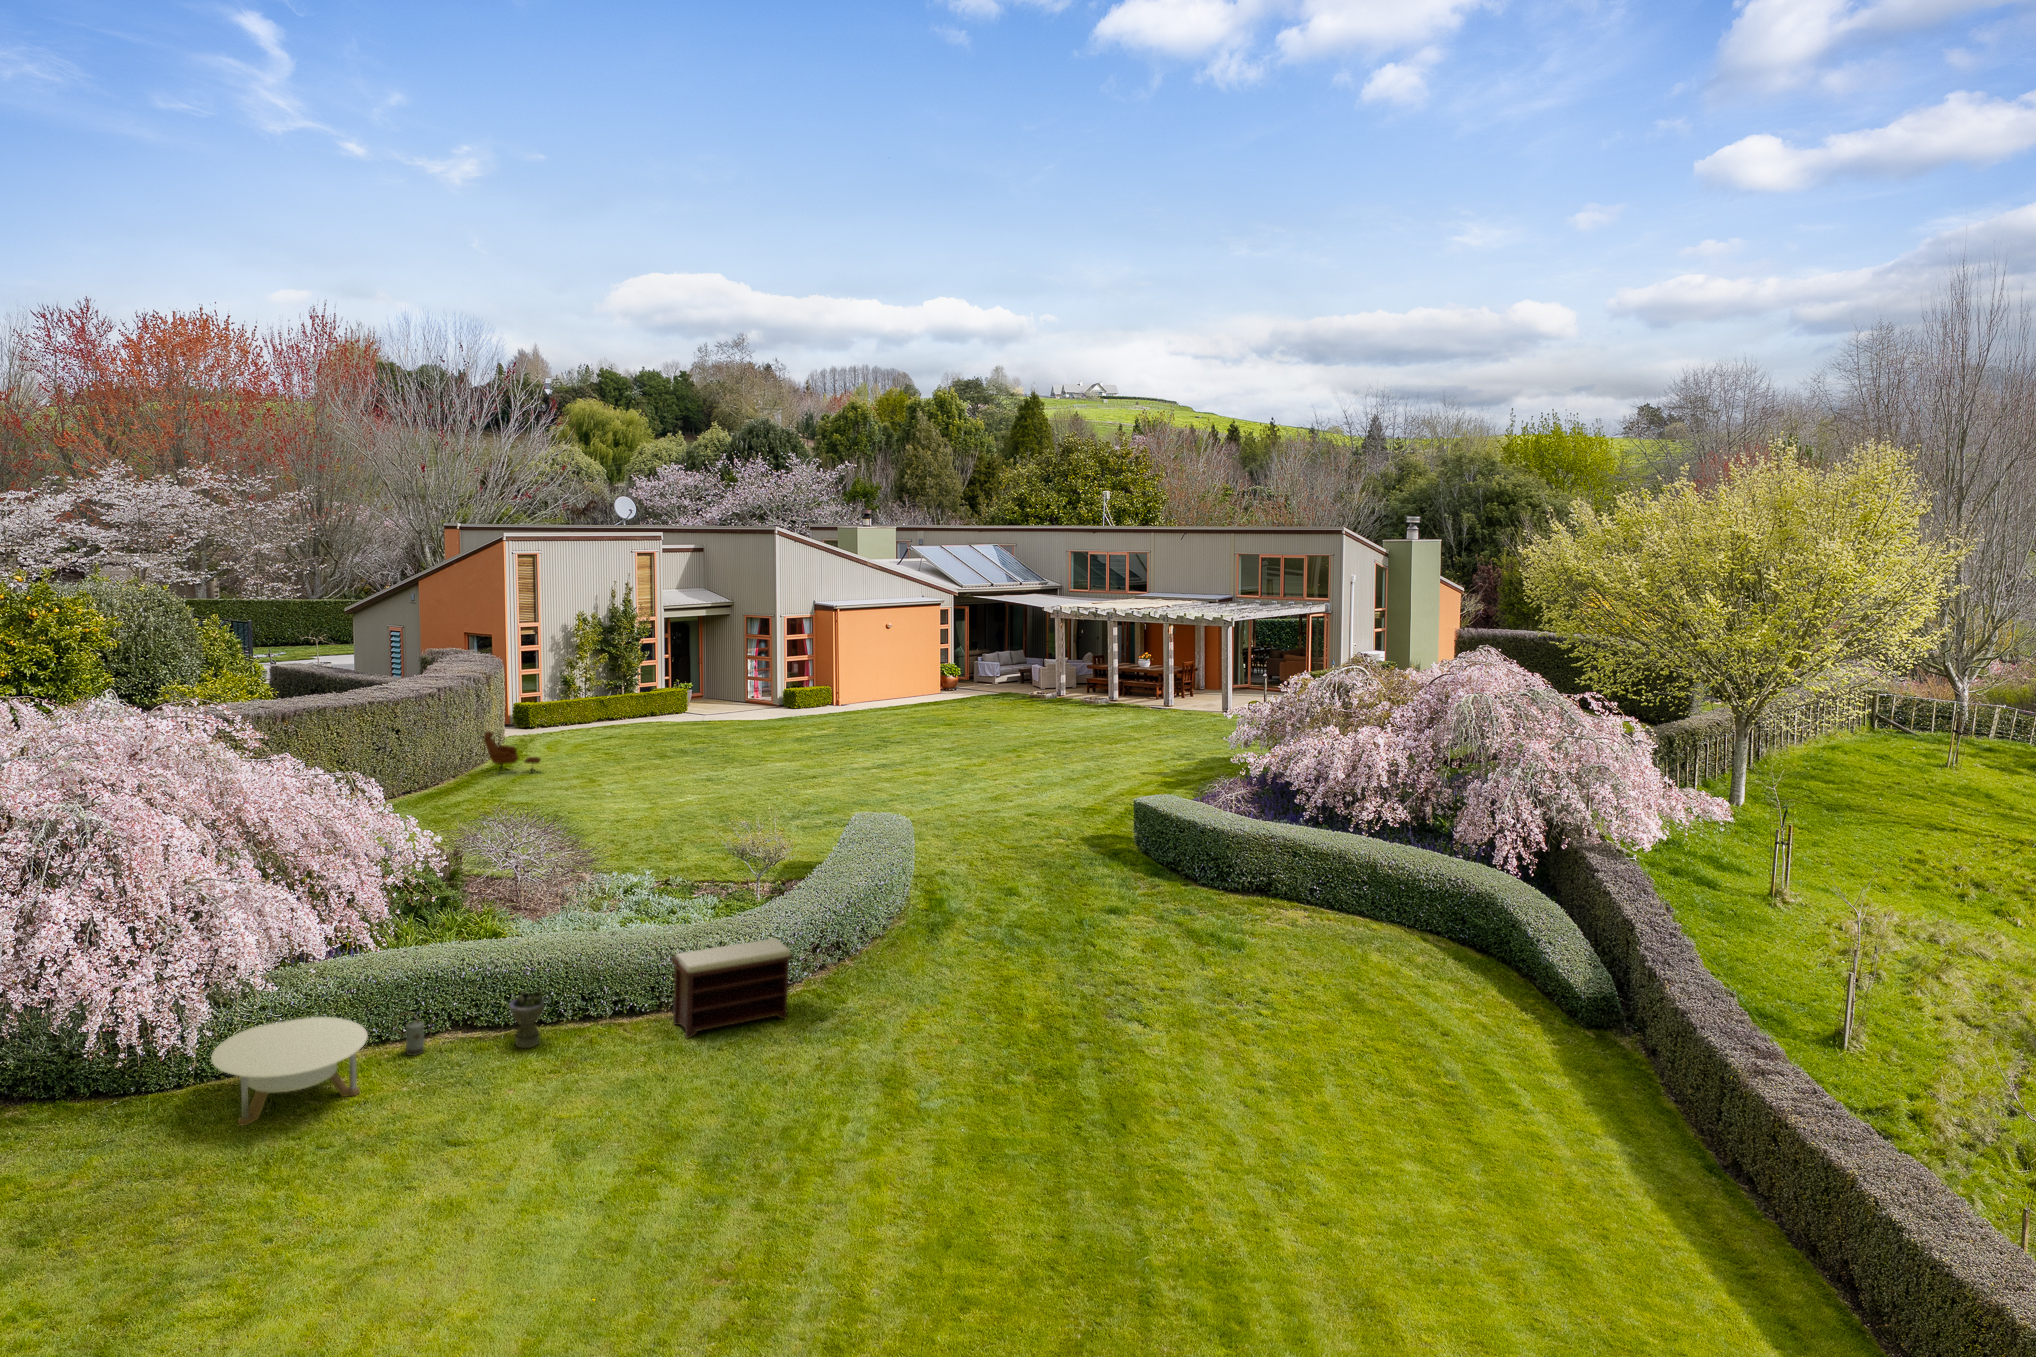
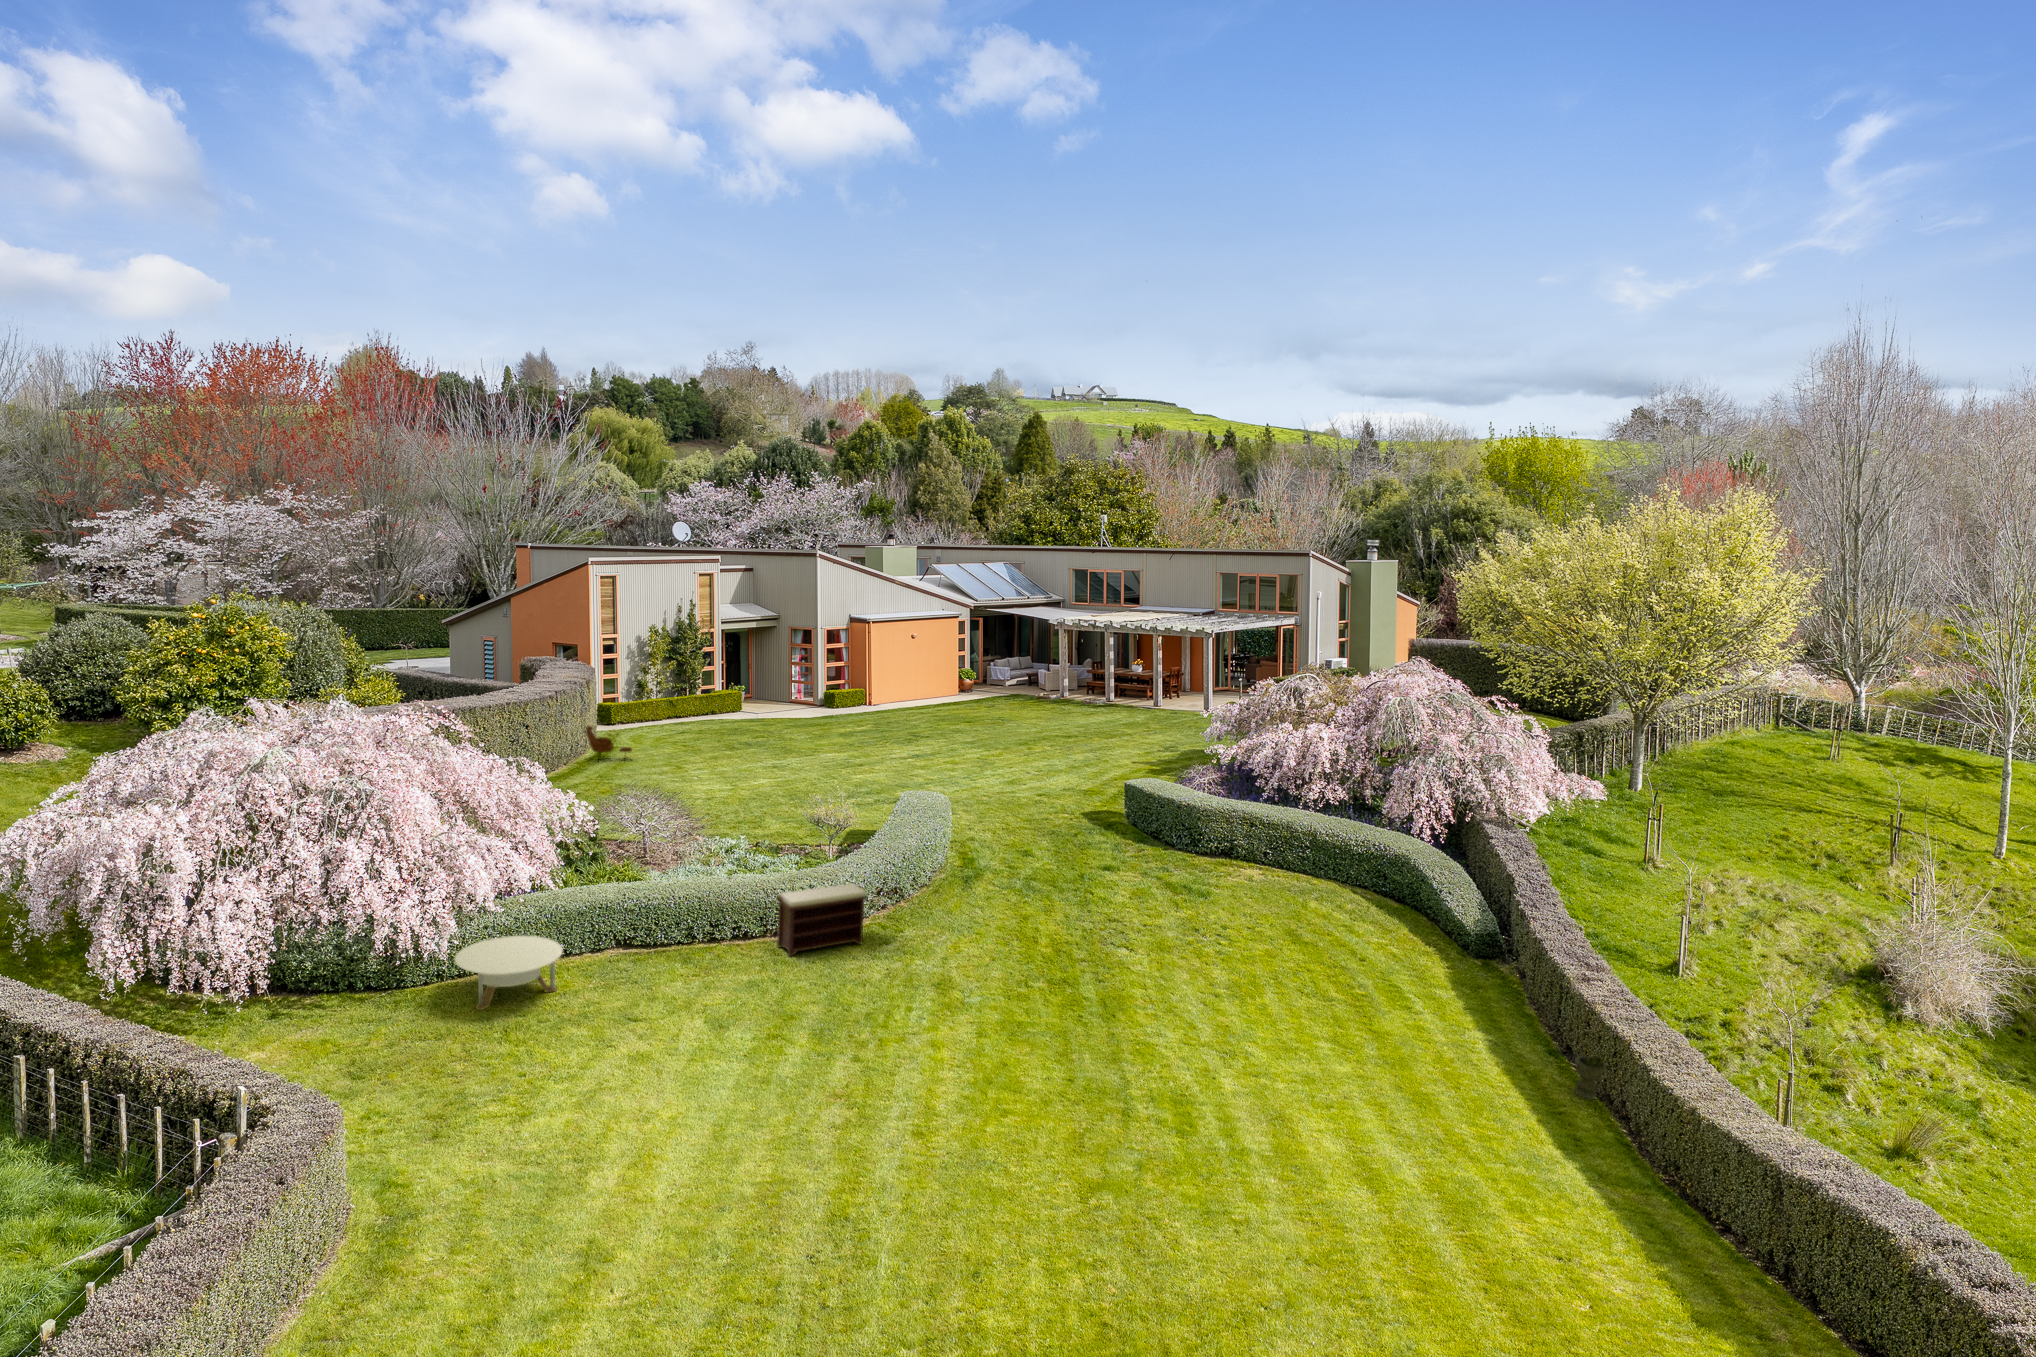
planter: present [509,990,545,1048] -> present [1575,1056,1605,1100]
watering can: present [394,1012,434,1056] -> none [576,934,605,966]

